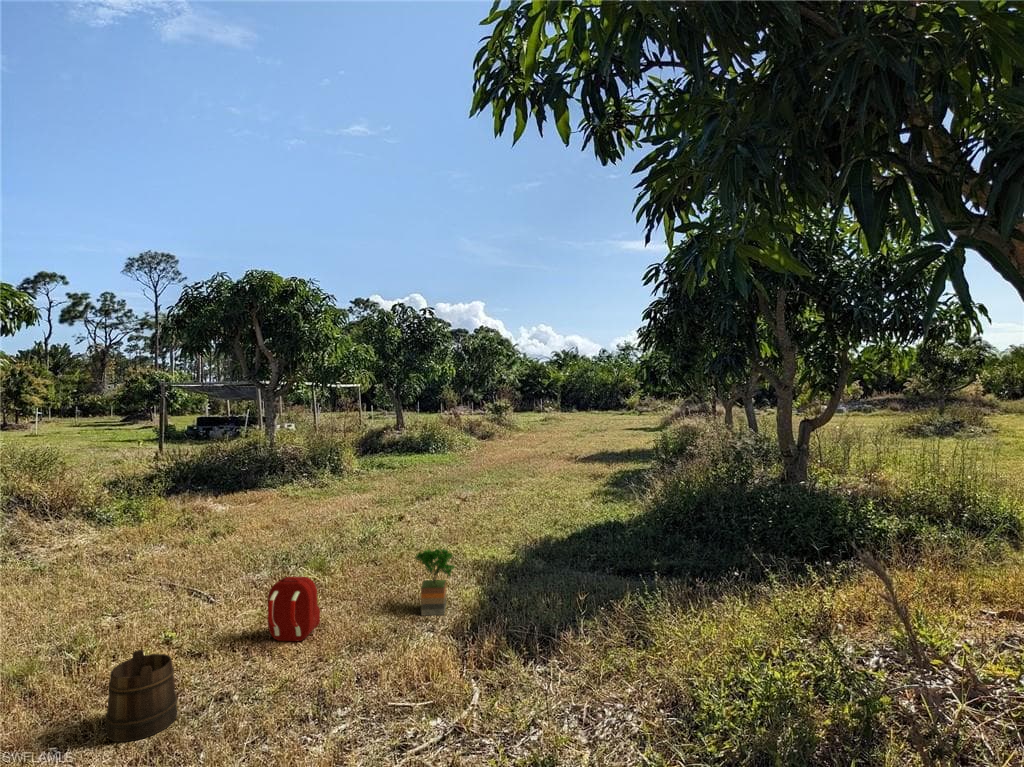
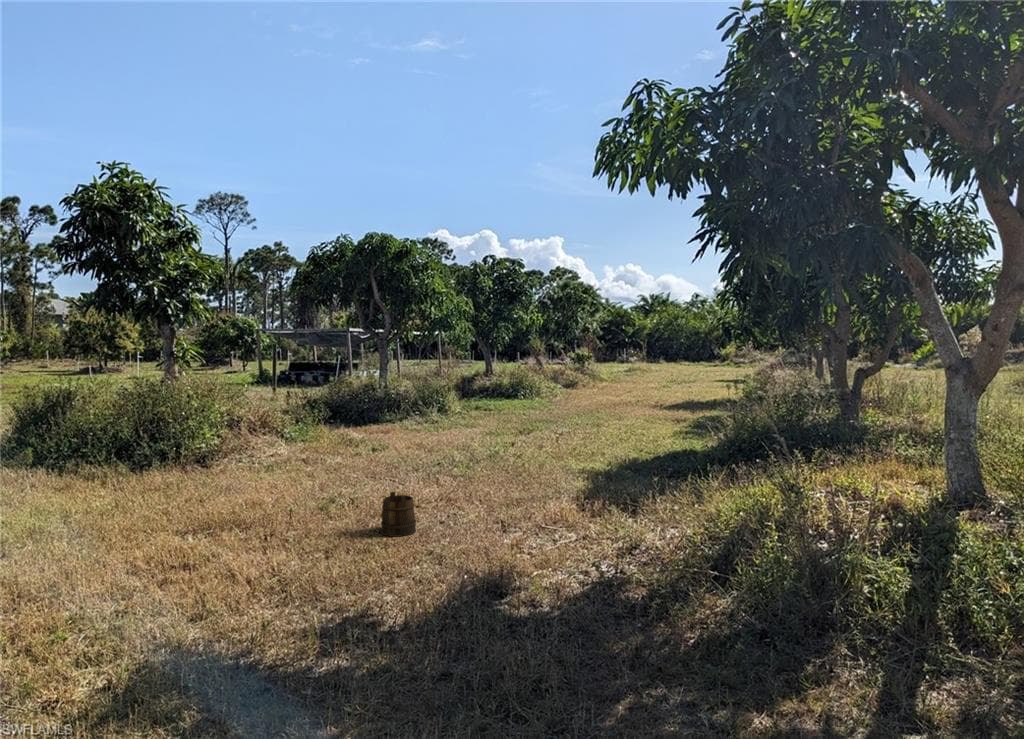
potted tree: present [415,549,455,615] -> none [540,452,569,498]
backpack: present [268,577,320,641] -> none [448,464,479,505]

